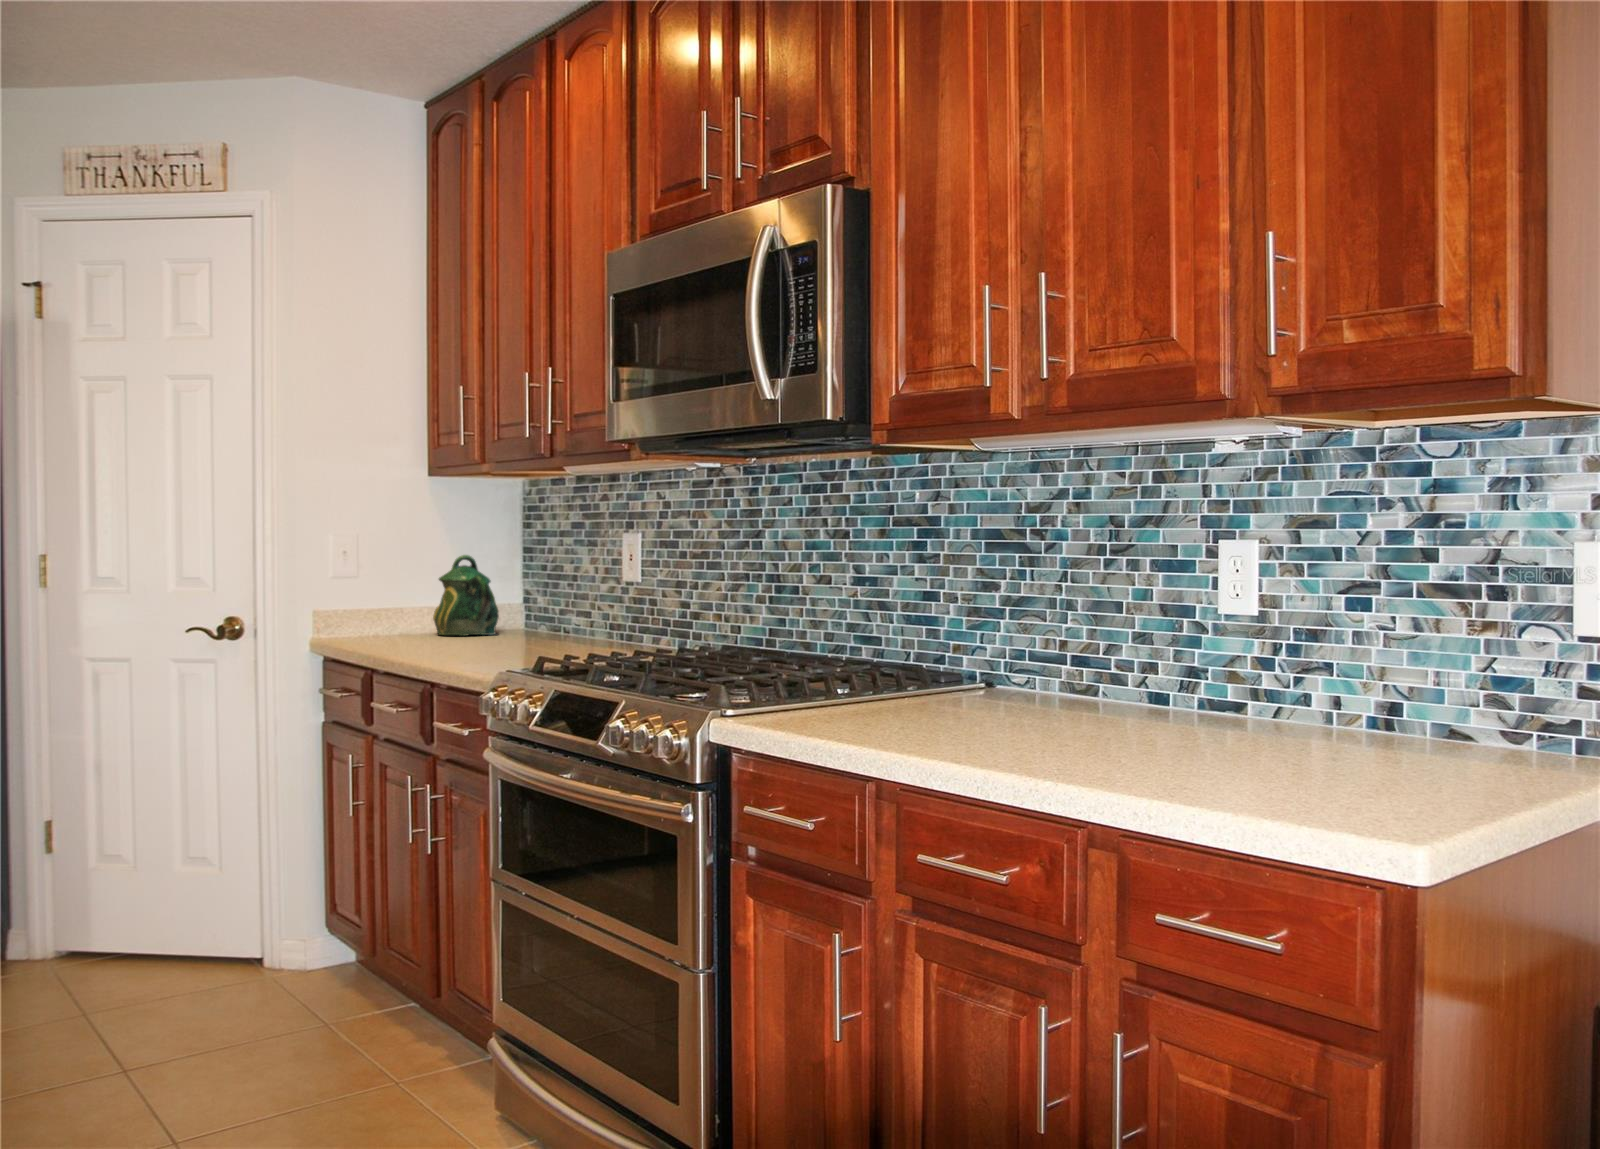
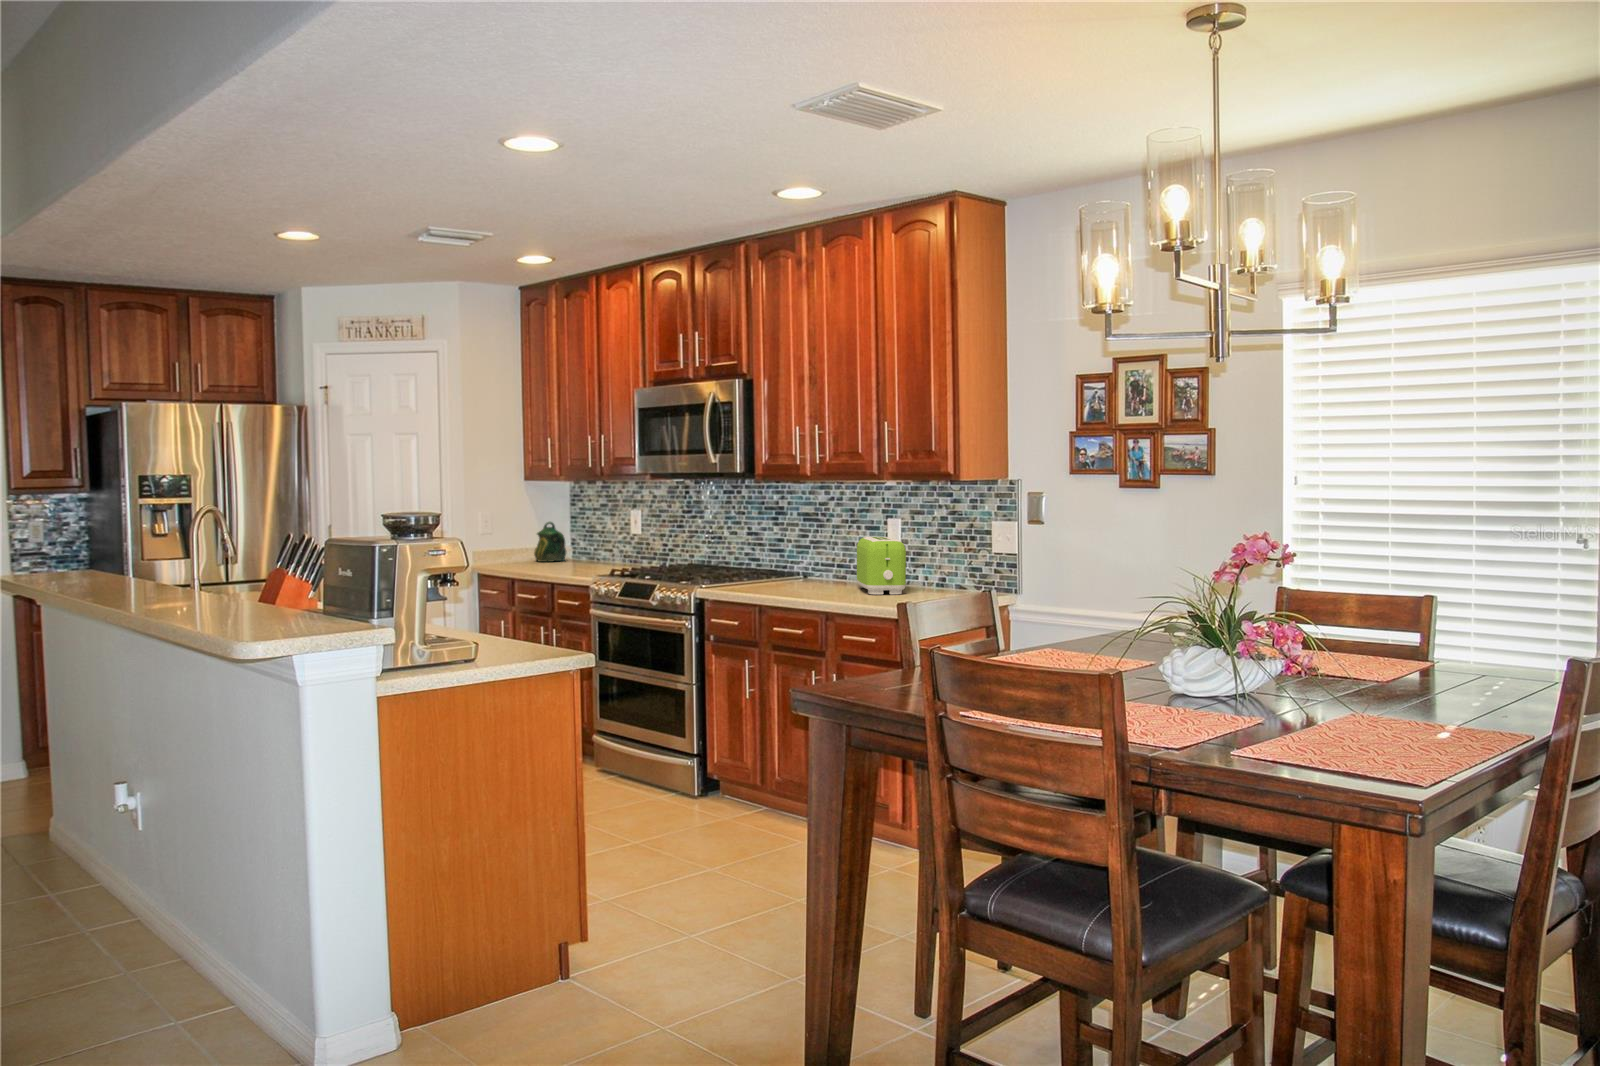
toaster: none [1137,586,1302,756] -> present [857,537,906,594]

